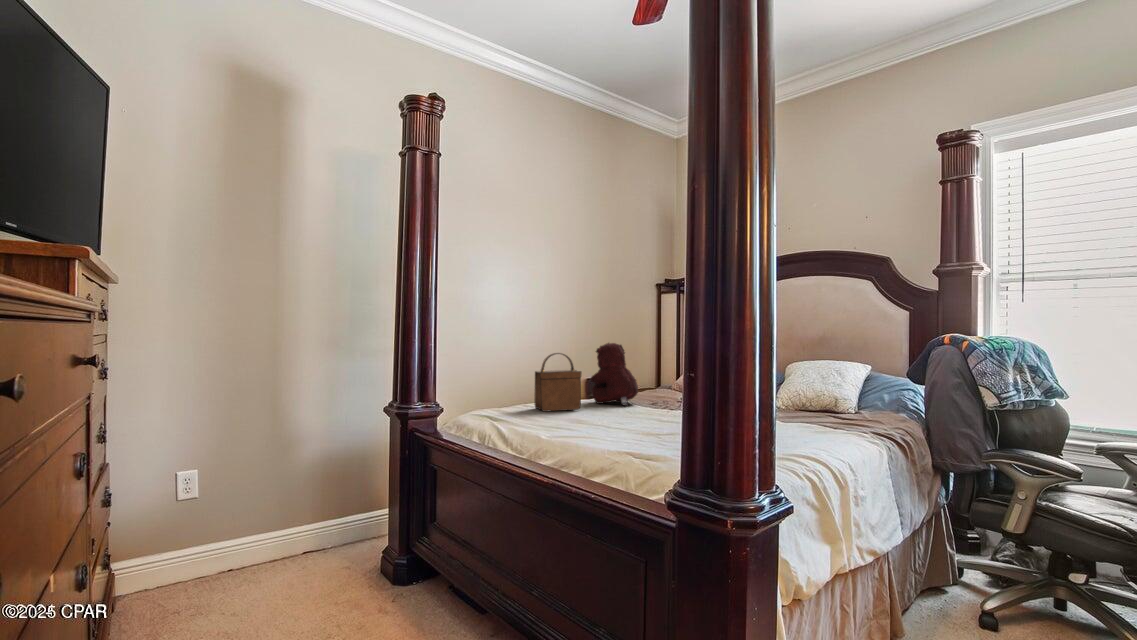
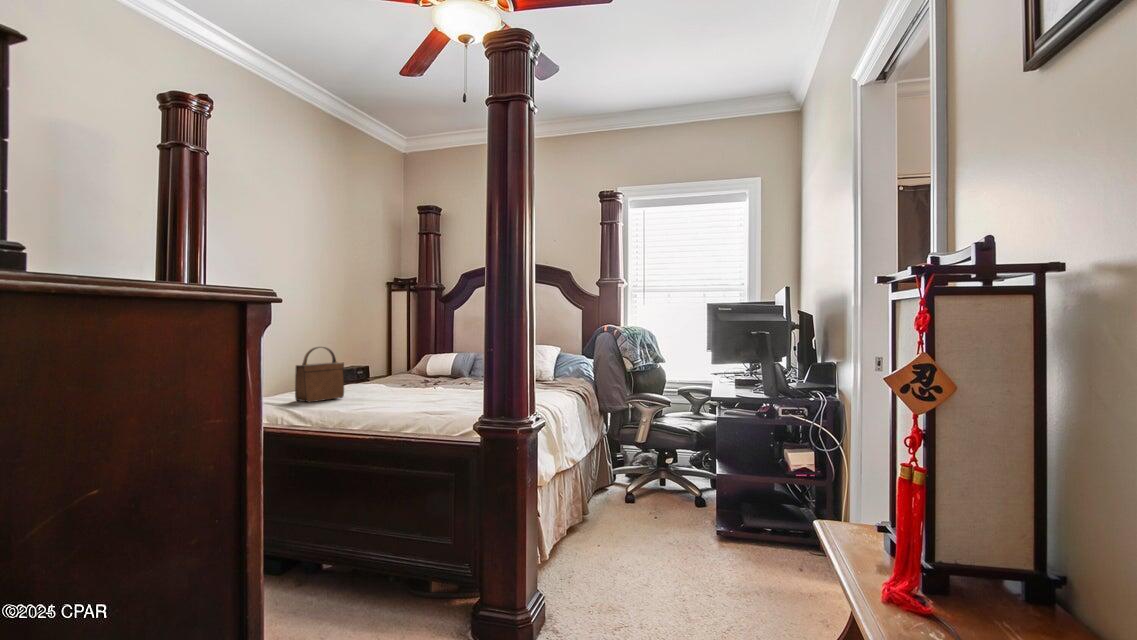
teddy bear: present [591,343,638,406] -> none [346,336,391,392]

